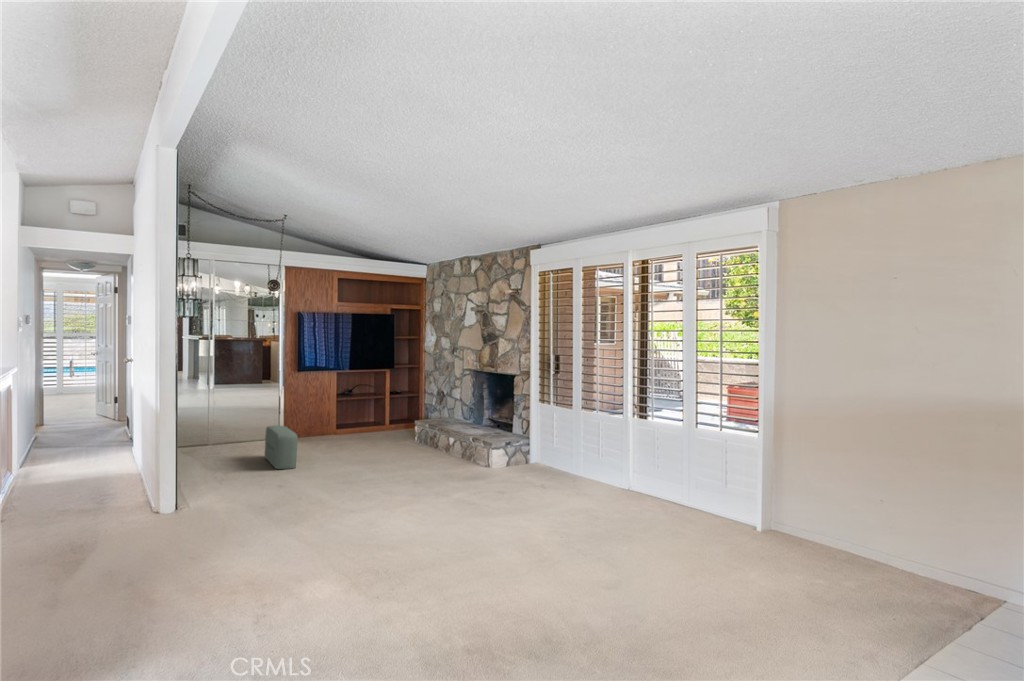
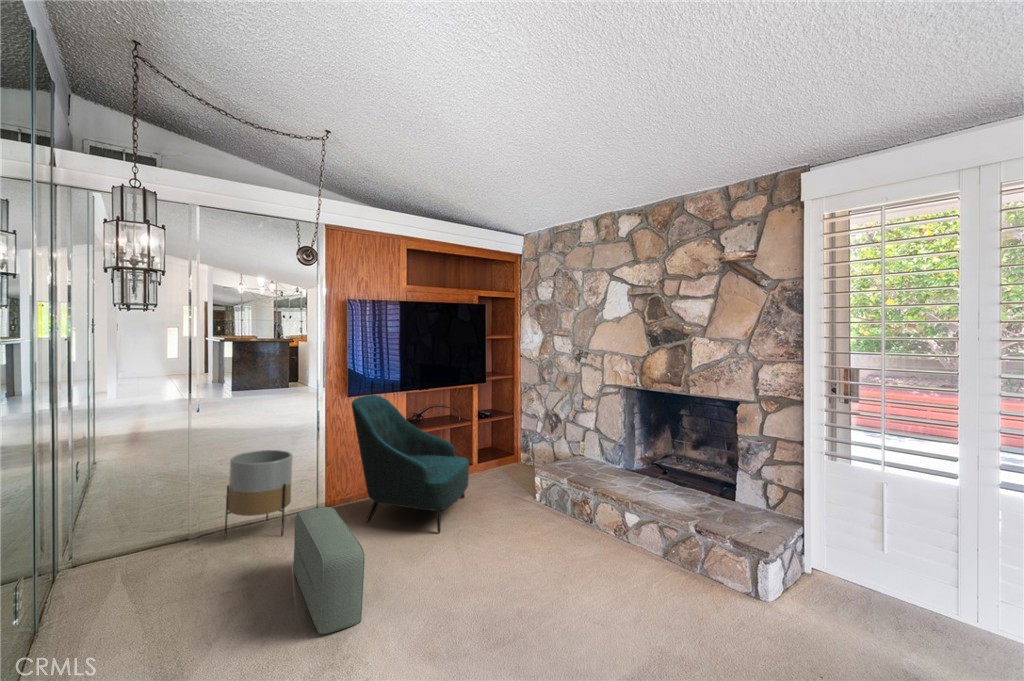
armchair: none [299,373,374,450] -> present [352,395,469,533]
planter: none [227,403,264,450] -> present [224,450,292,540]

